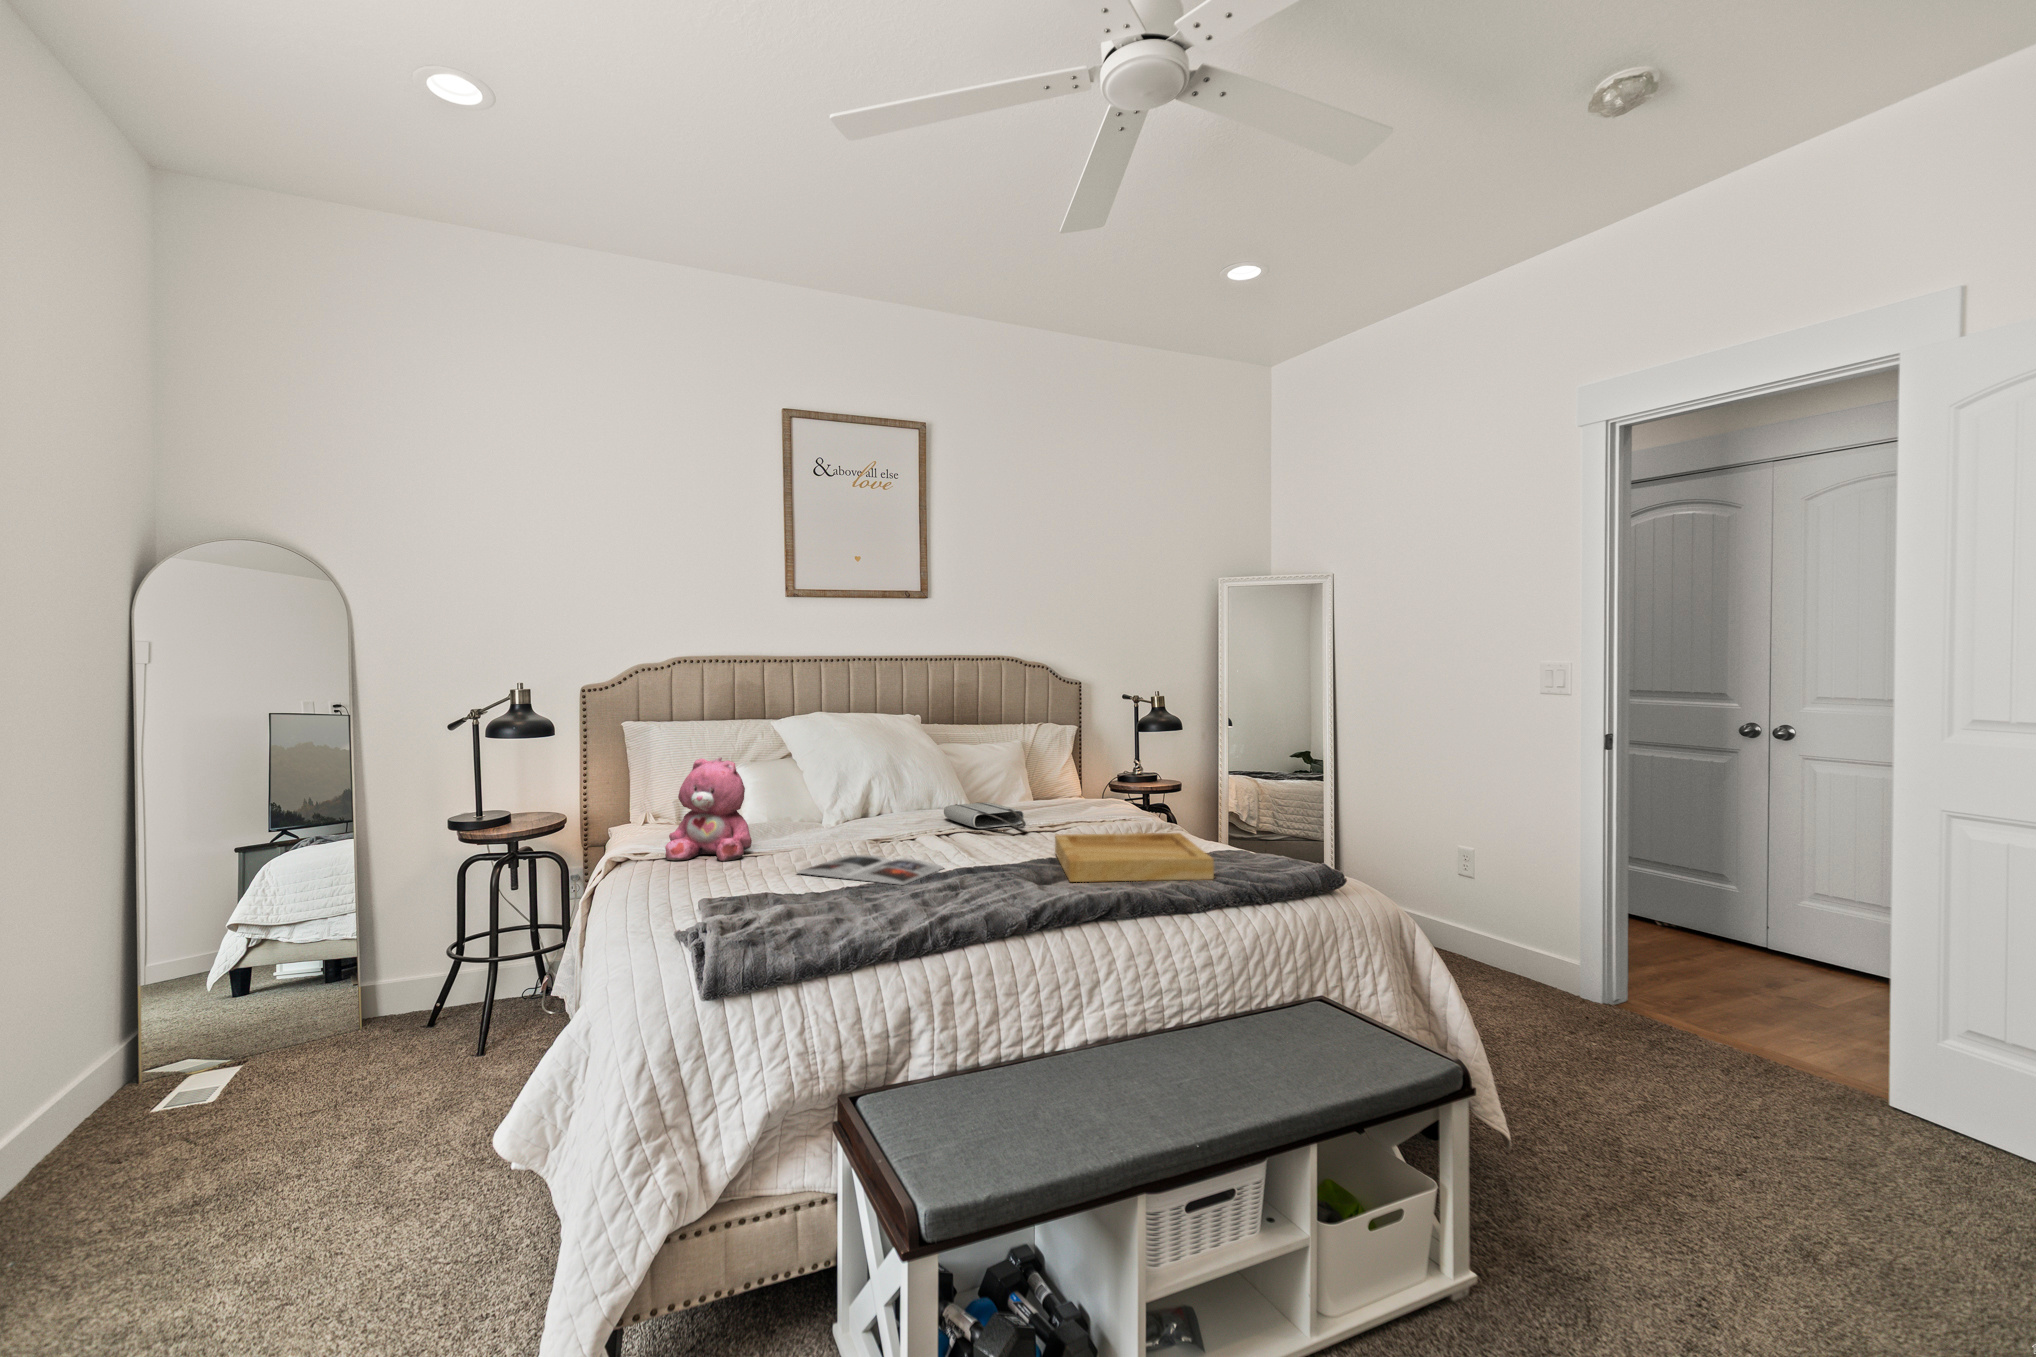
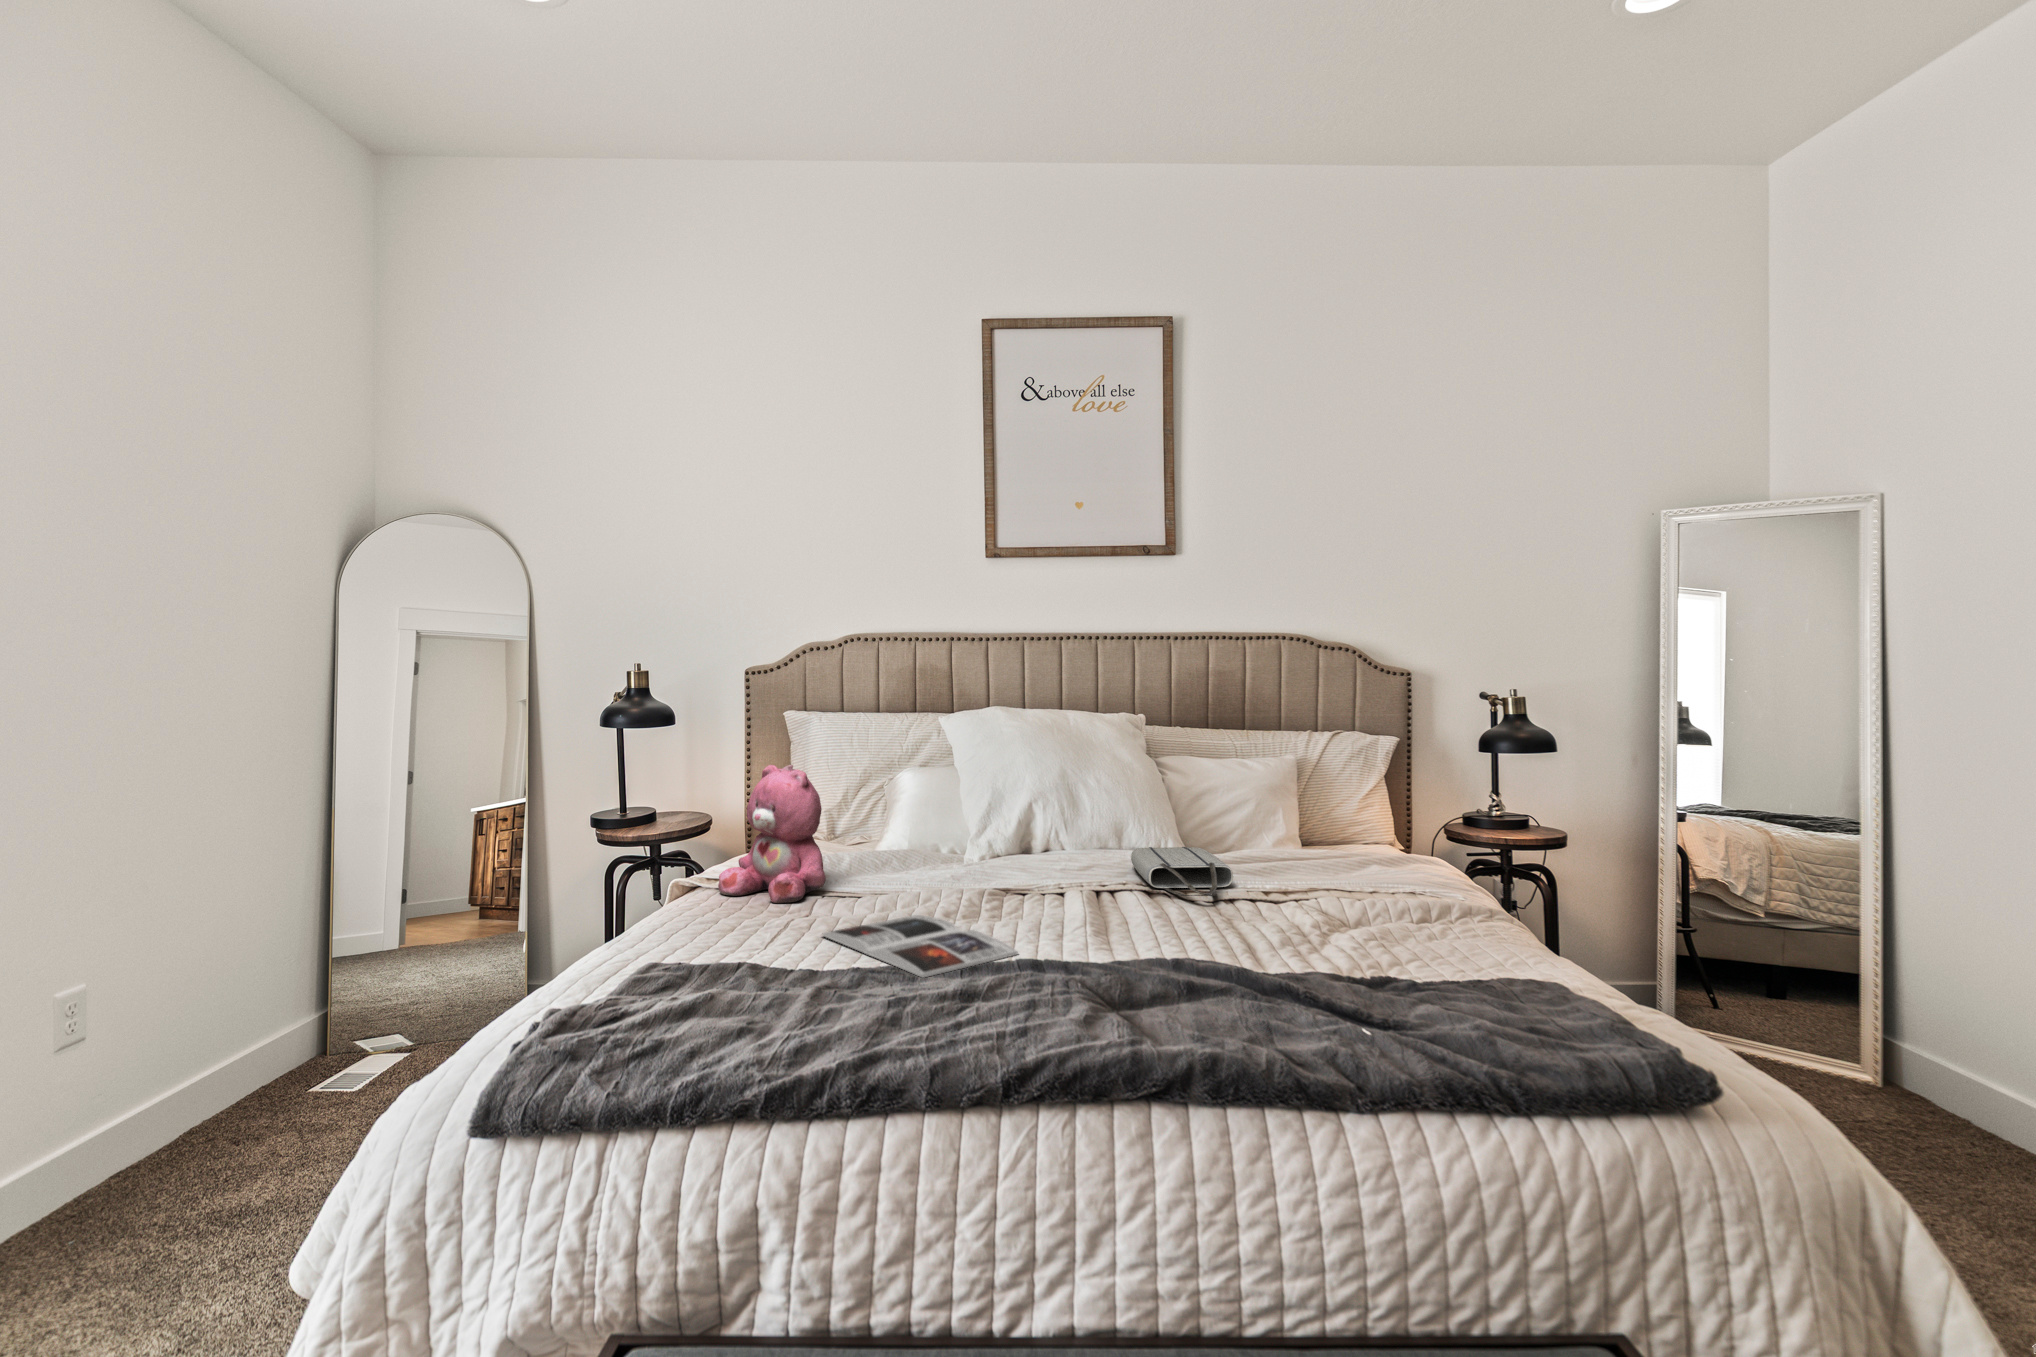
tray: present [1055,833,1214,882] -> none [1165,918,1430,1046]

